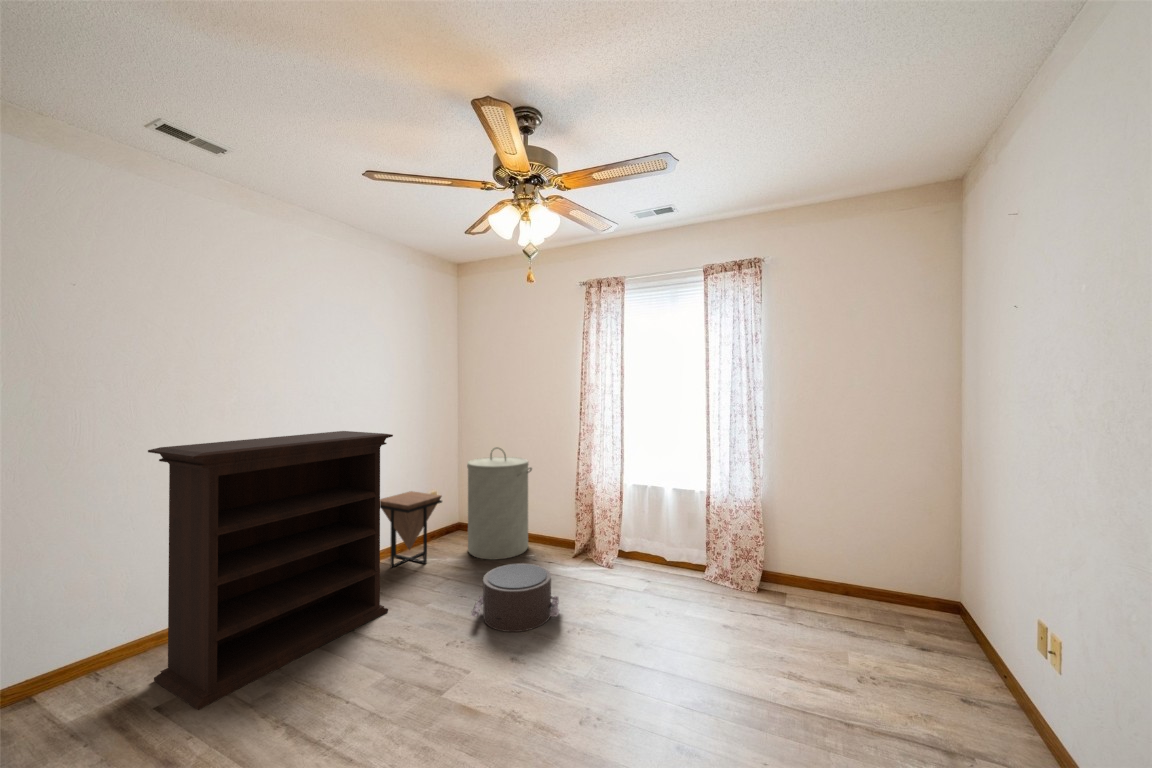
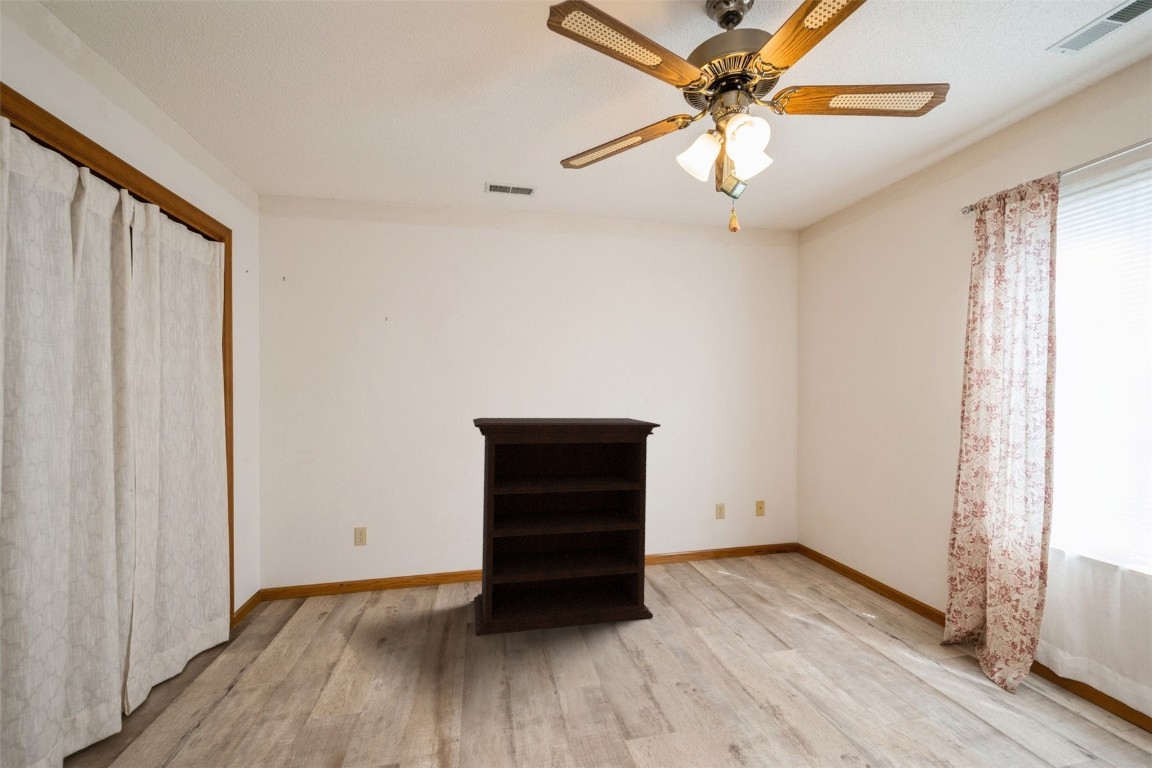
laundry hamper: present [467,447,532,560] -> none [780,457,873,611]
side table: present [380,491,442,567] -> none [676,495,748,581]
pouf: present [471,563,559,632] -> none [722,614,864,723]

